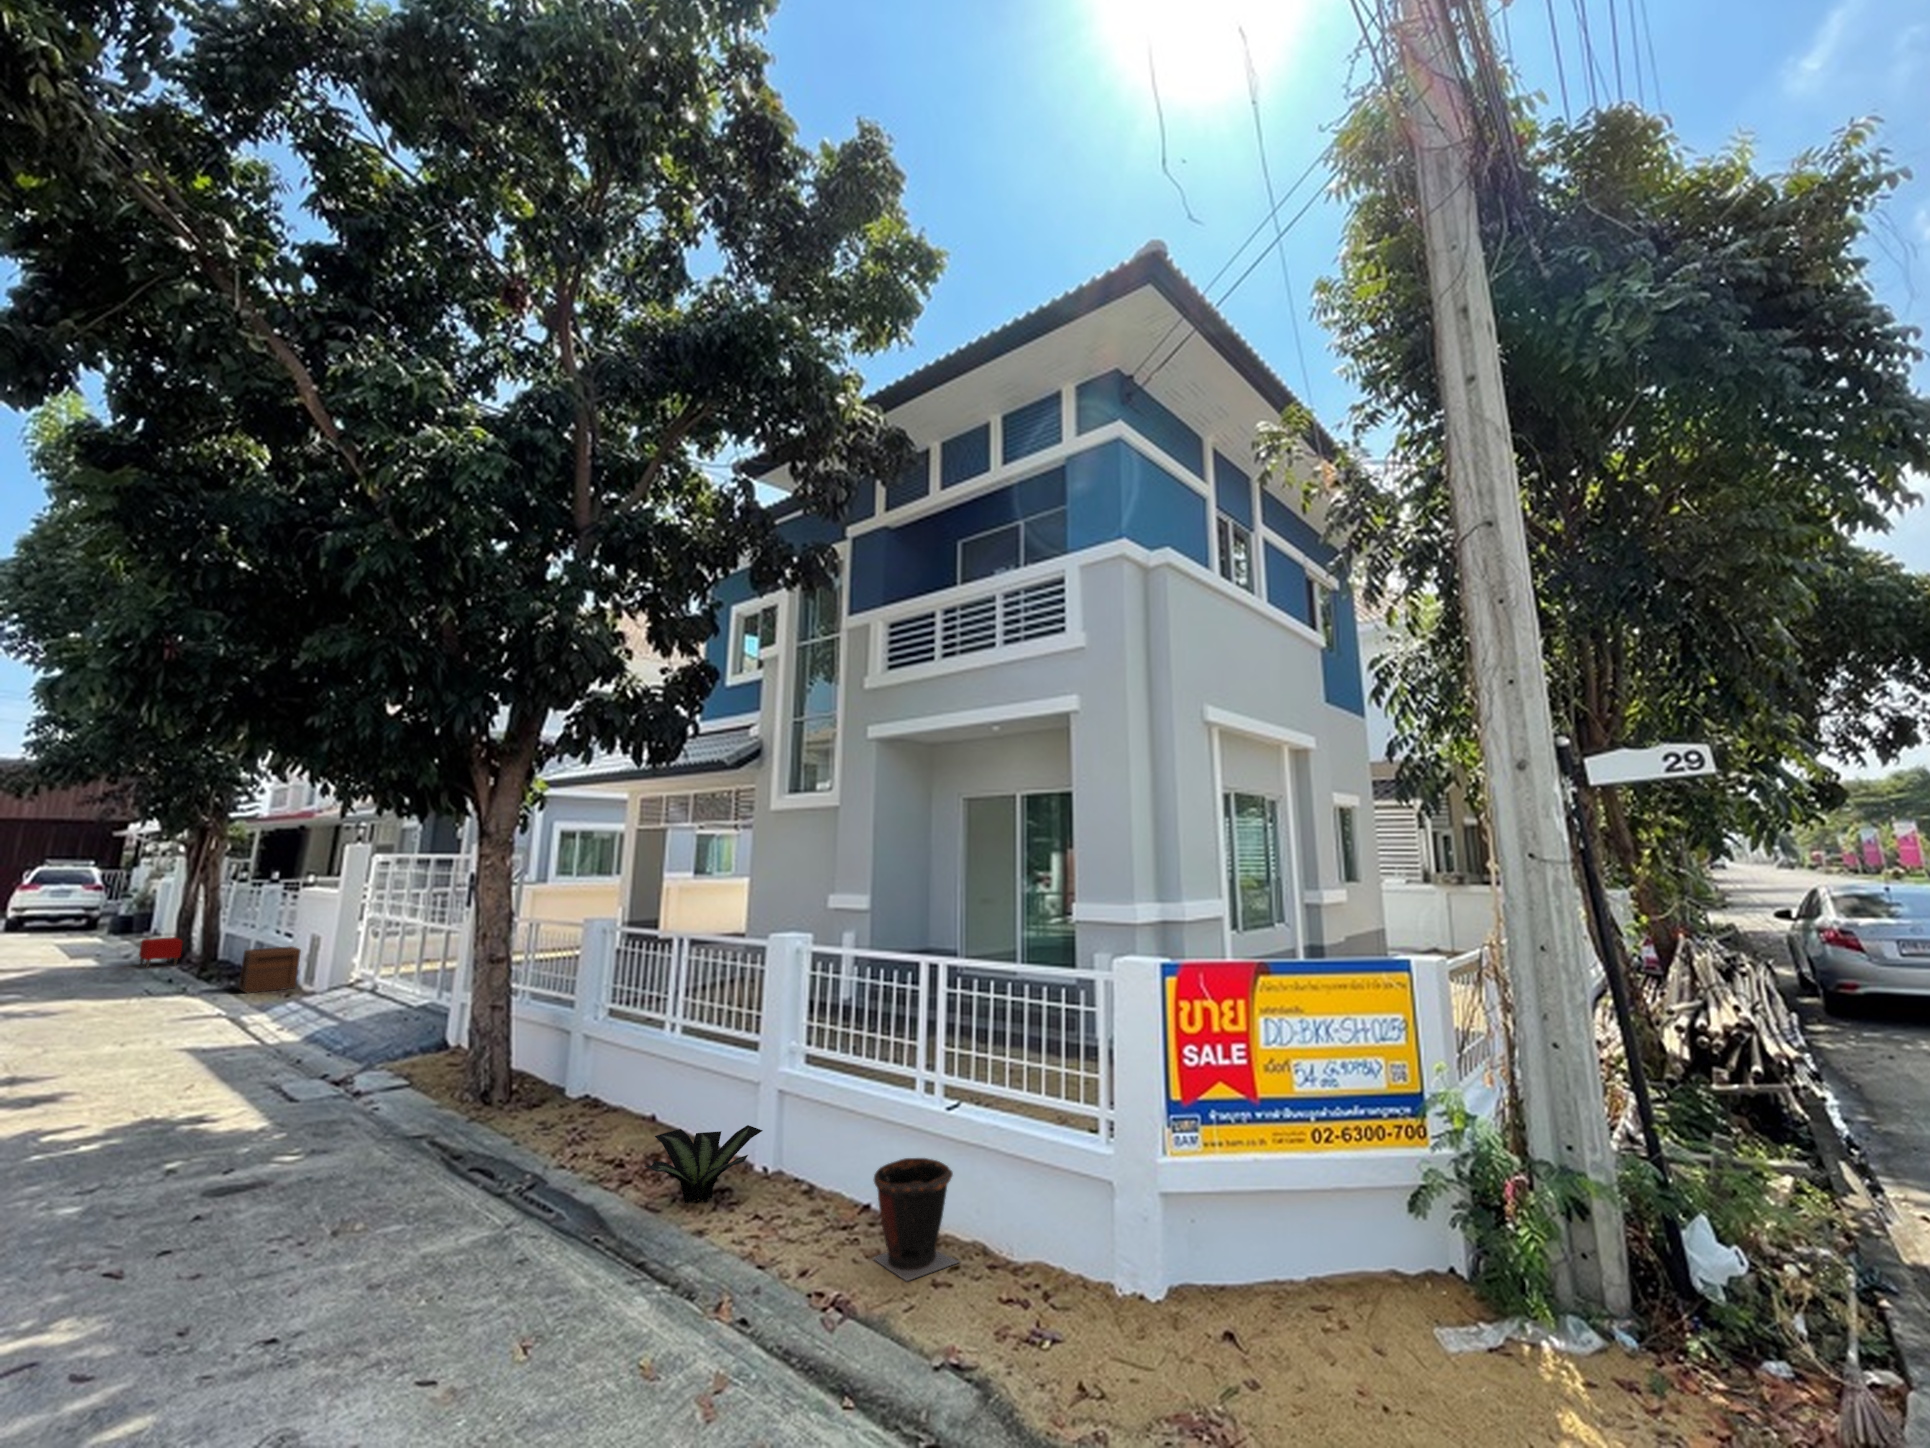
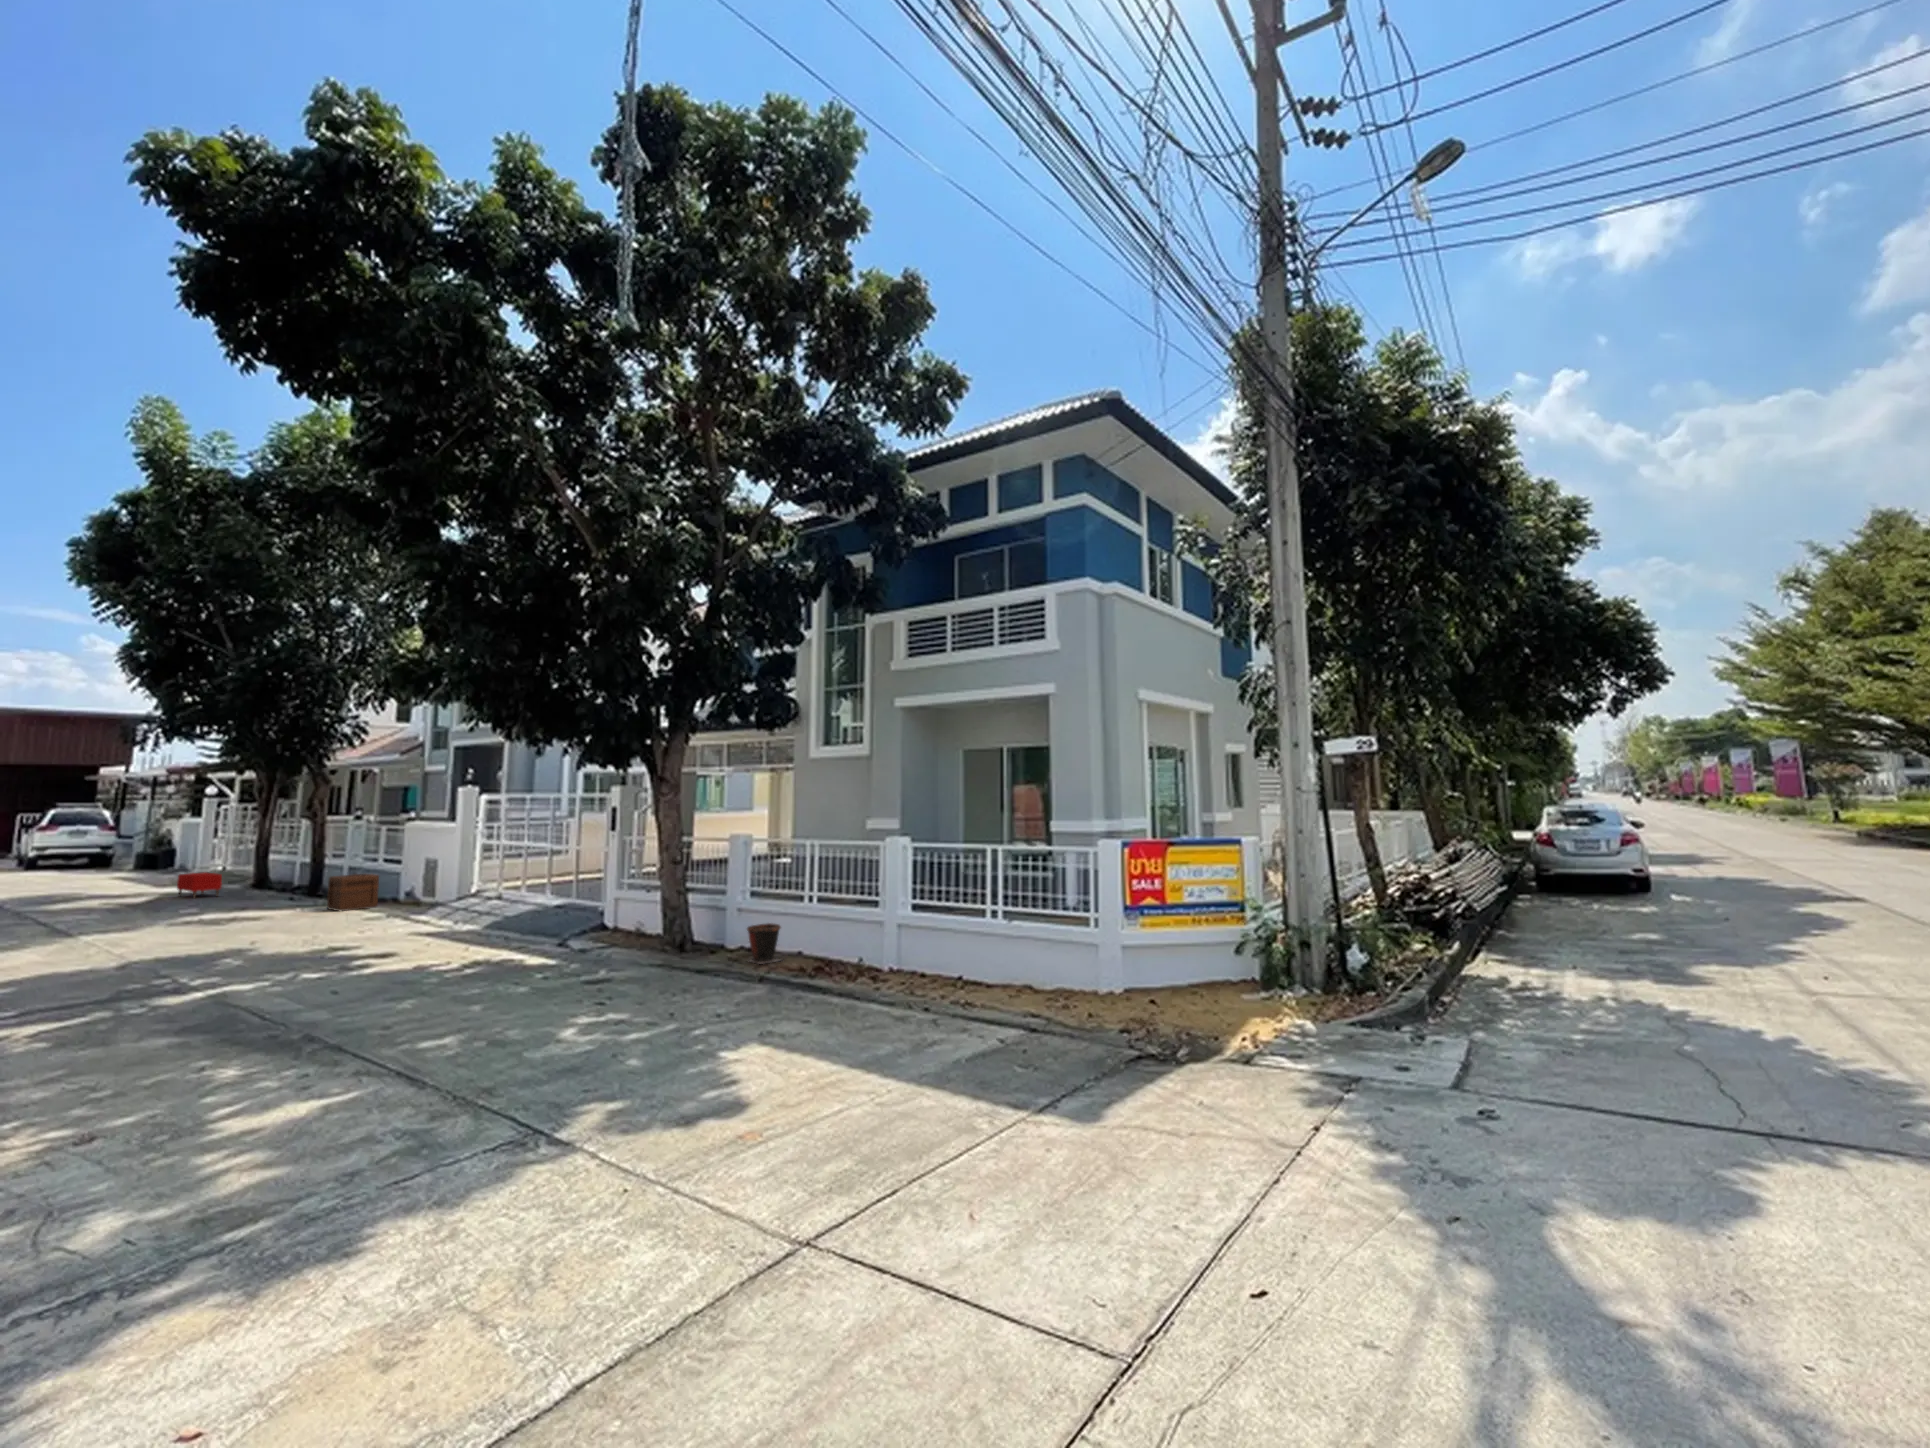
potted plant: present [645,1125,763,1203] -> none [830,945,890,981]
waste bin: present [874,1158,959,1281] -> present [747,923,781,964]

